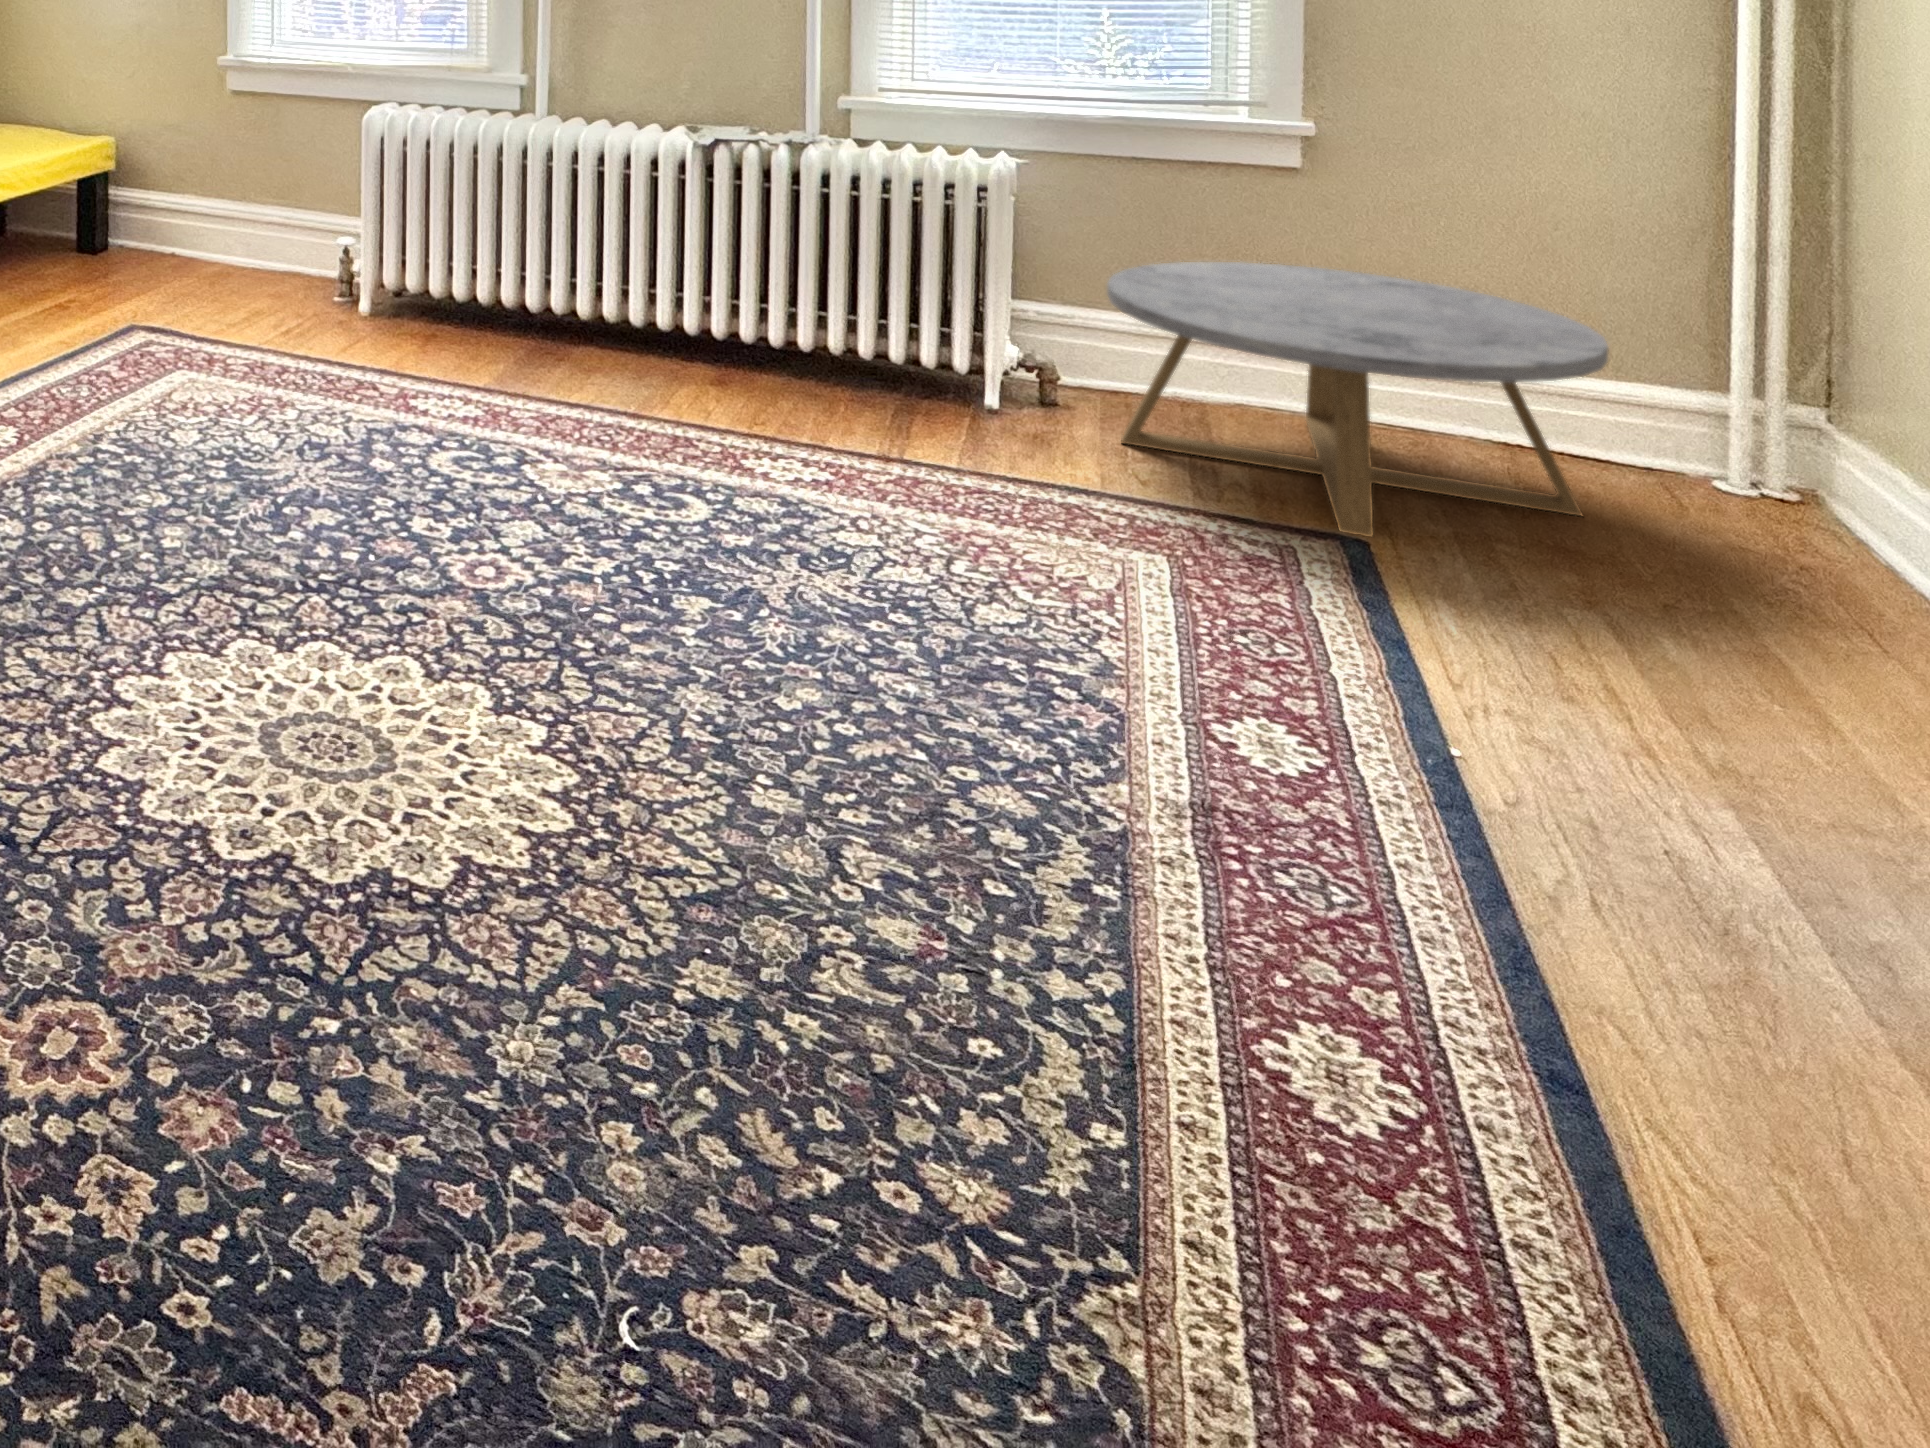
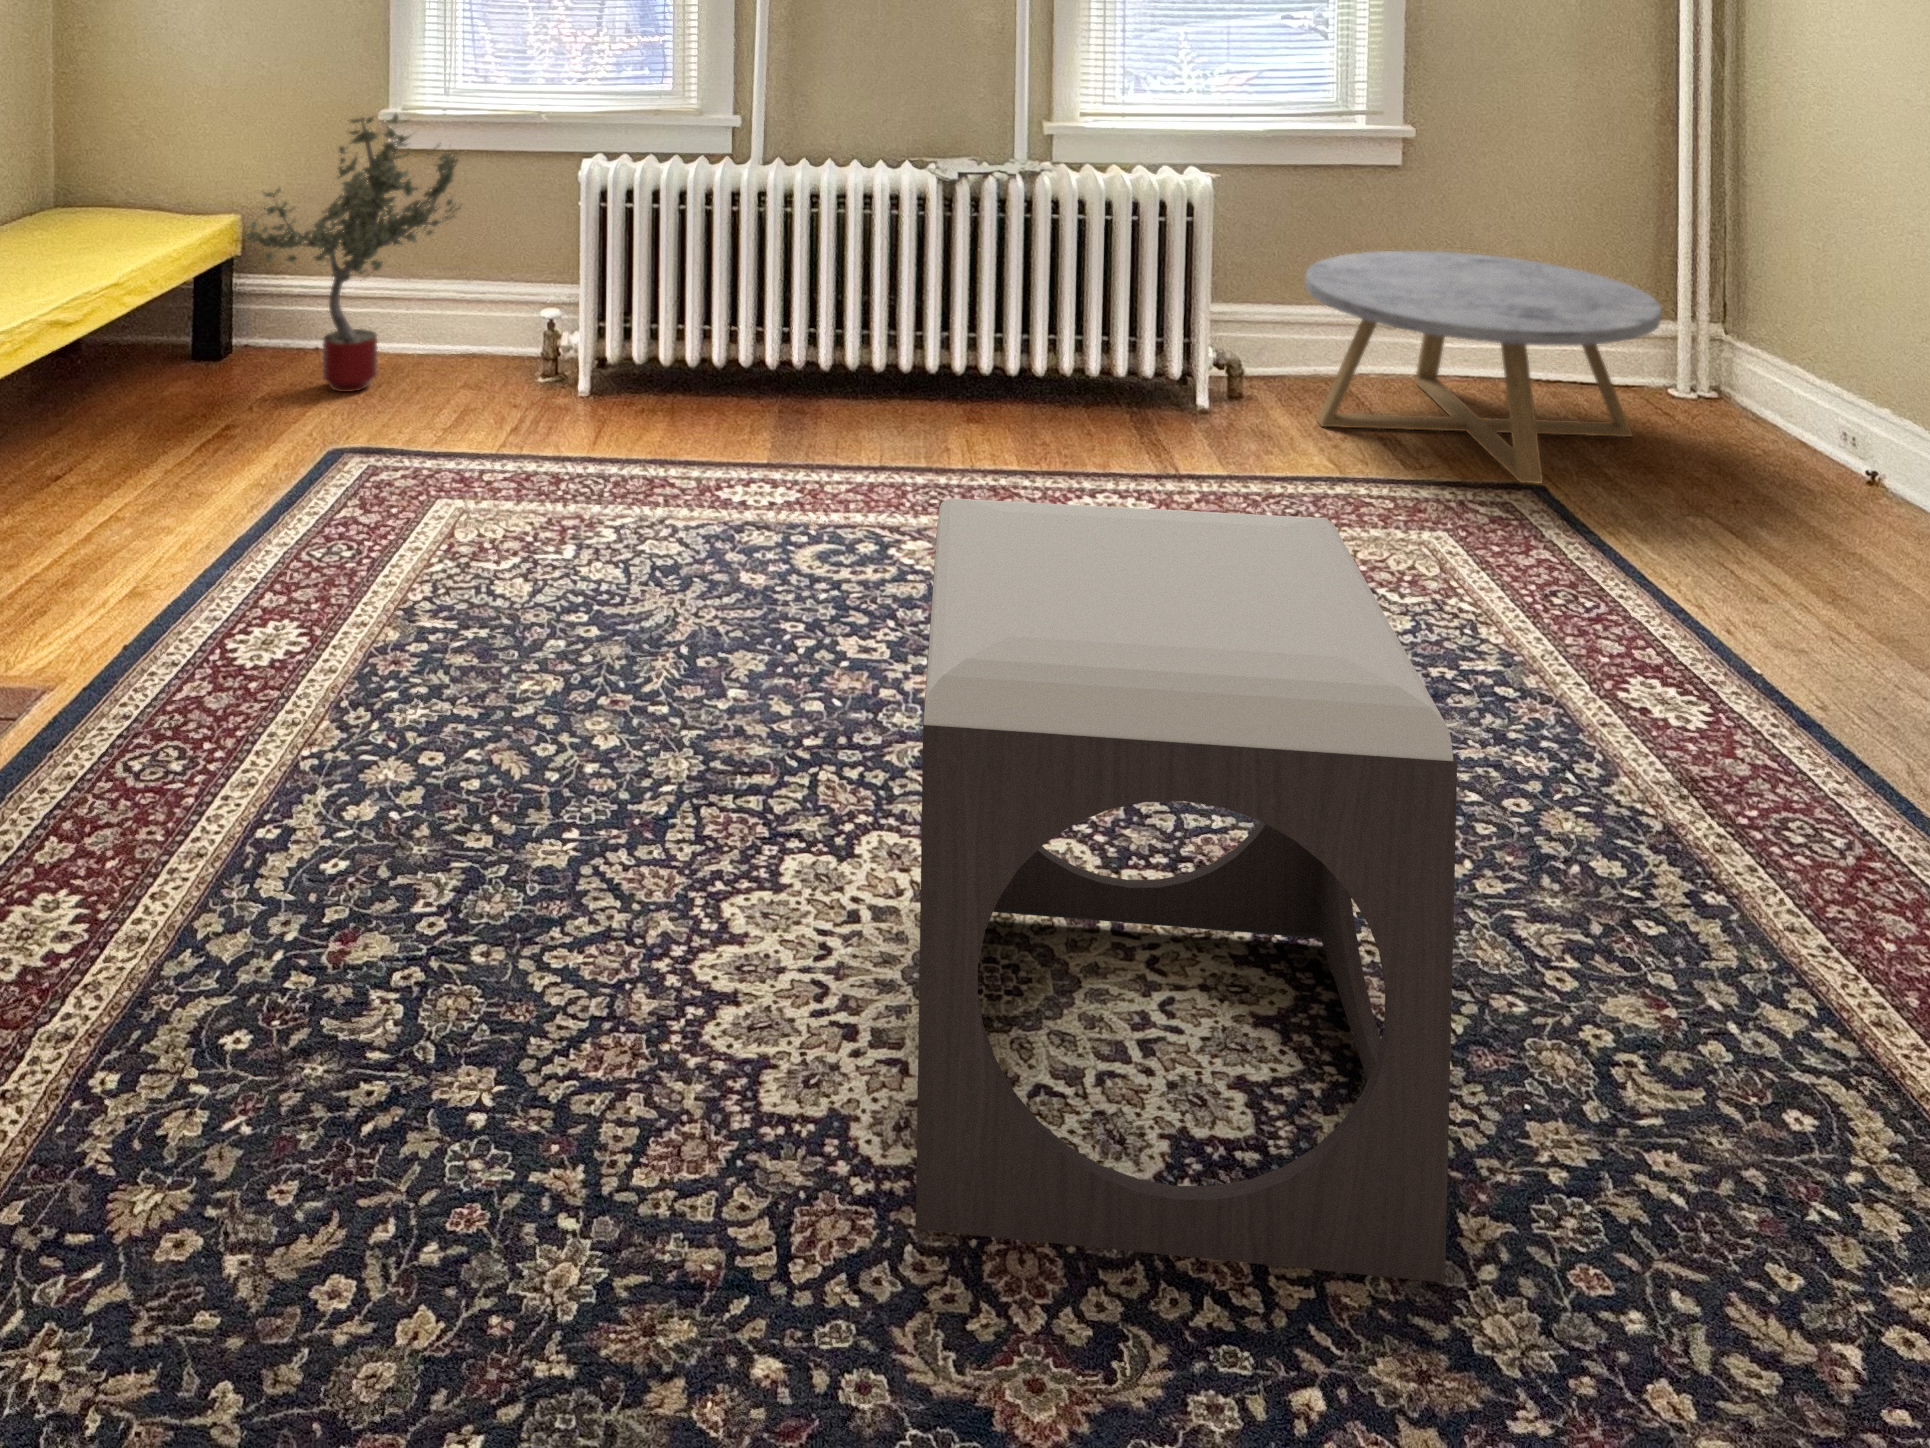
potted tree: none [97,62,260,291] -> present [246,114,460,392]
footstool: none [138,354,651,1018] -> present [916,498,1457,1283]

